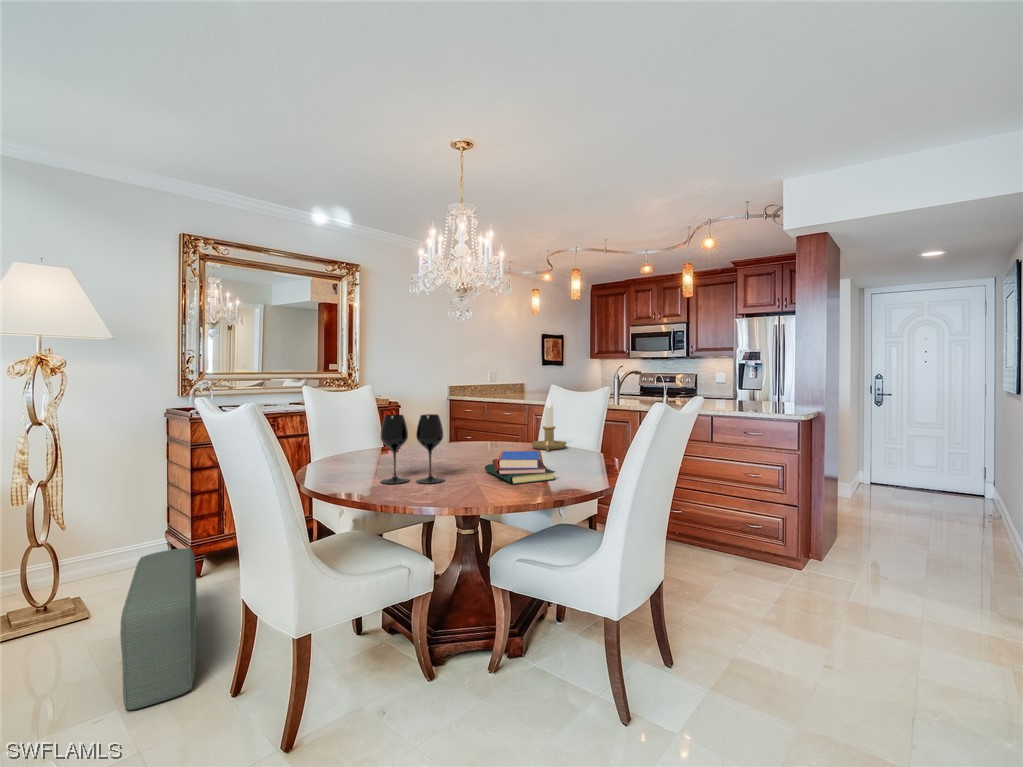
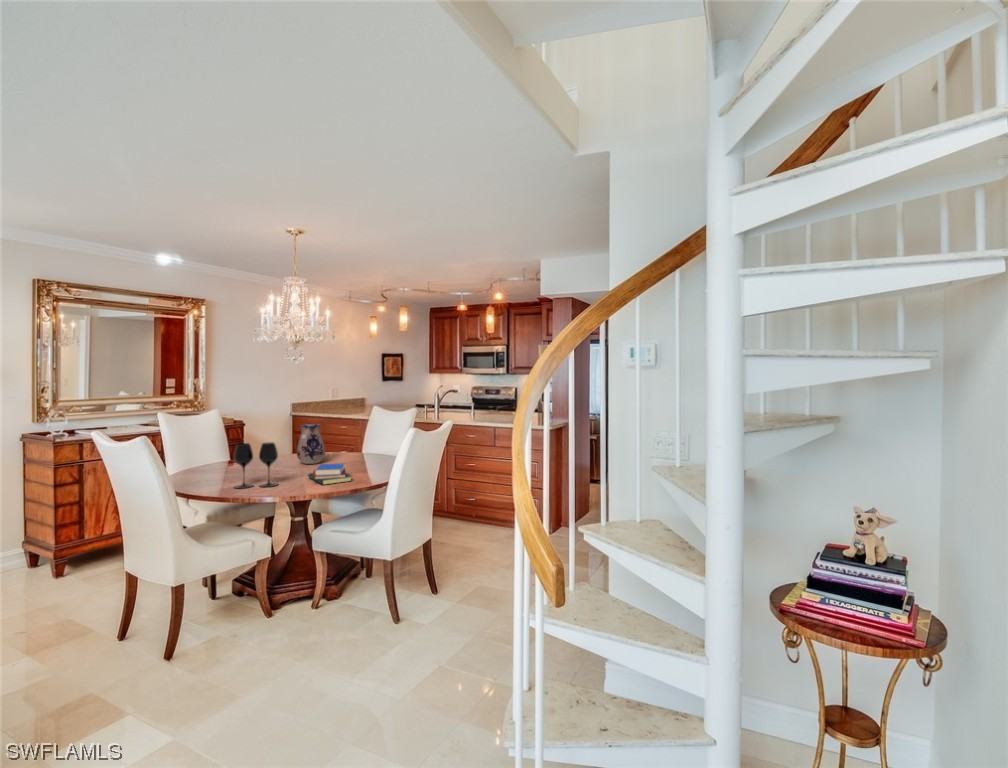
candlestick: present [532,397,566,451] -> none [349,422,376,462]
ceramic pitcher: none [463,398,501,452] -> present [297,424,325,464]
pouf: present [120,548,197,710] -> none [23,547,91,652]

